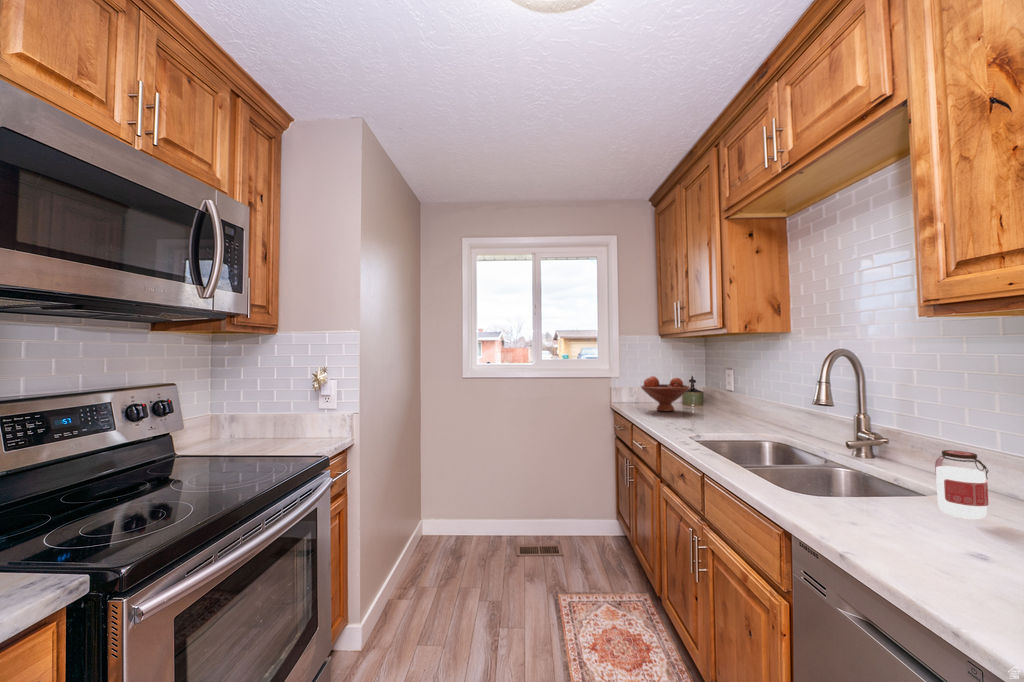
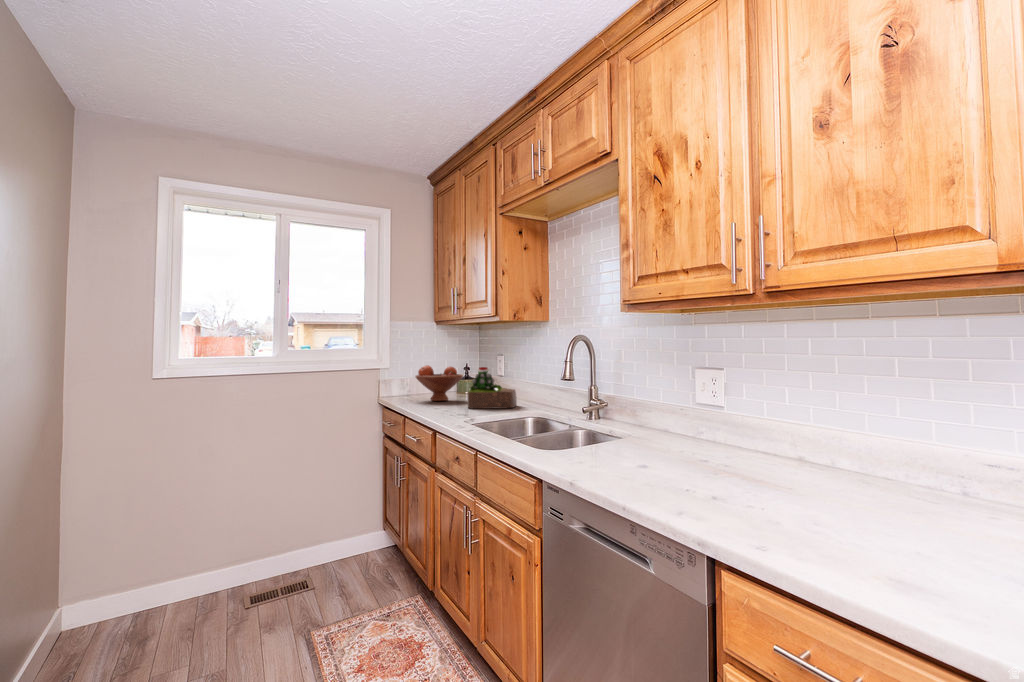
succulent plant: none [693,381,751,427] -> present [468,367,517,408]
jar: present [935,450,988,519] -> none [626,400,651,442]

